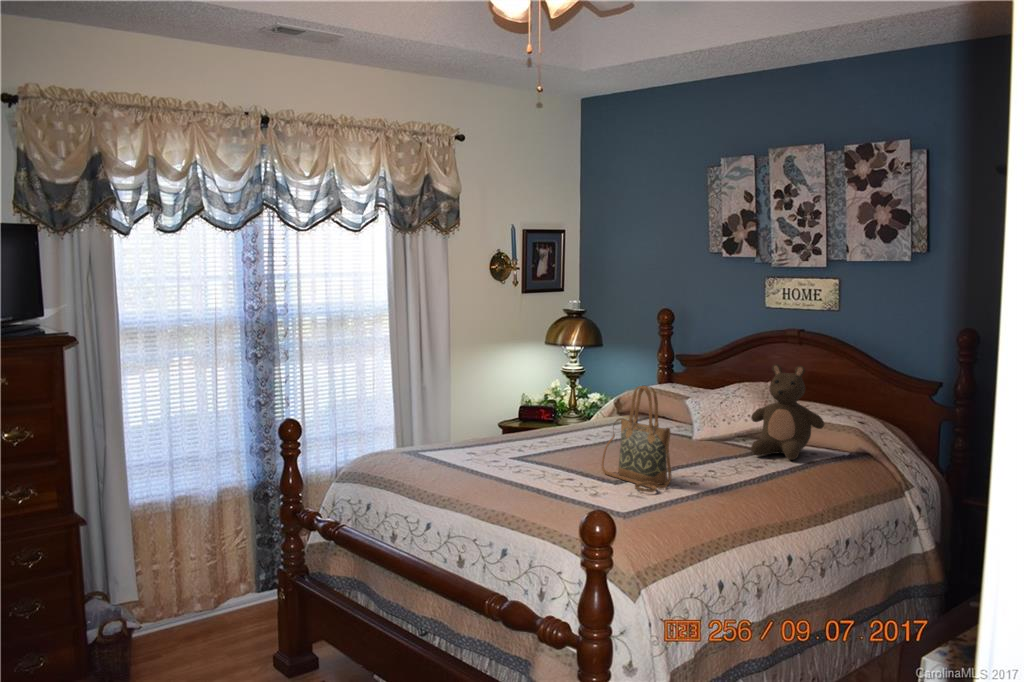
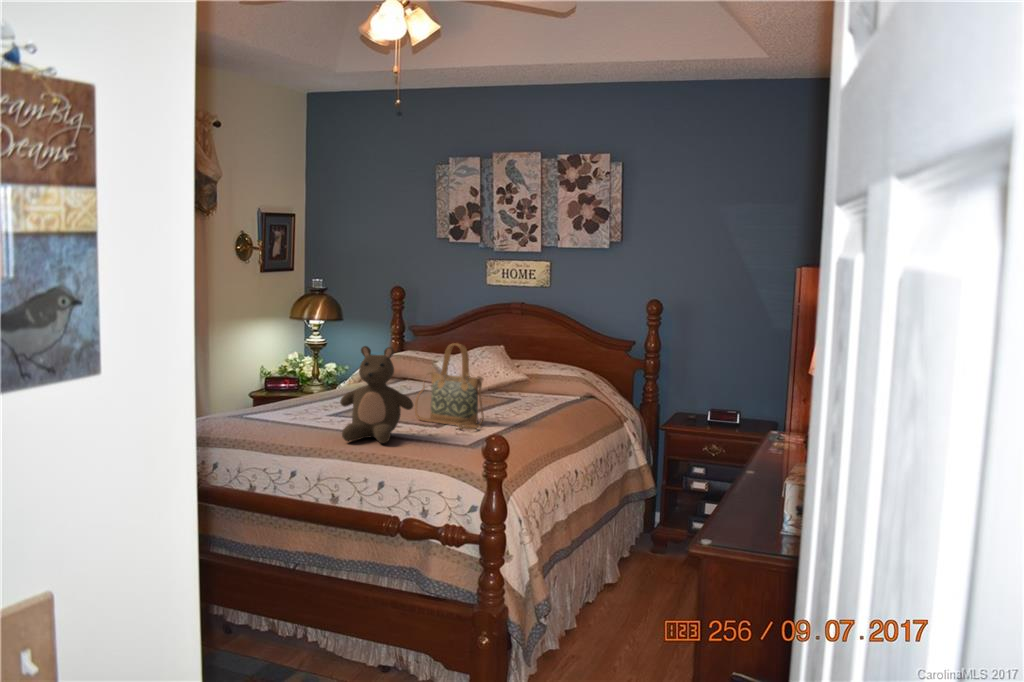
stuffed bear: present [751,364,824,460] -> present [340,346,413,443]

